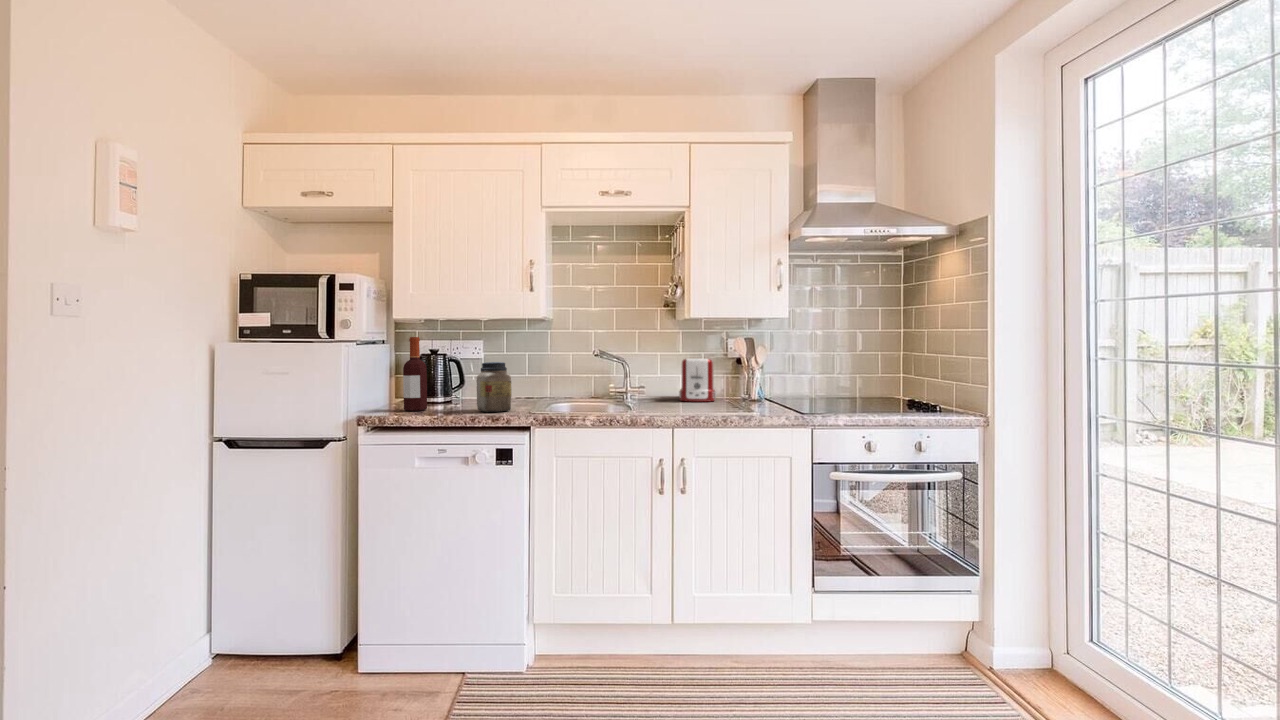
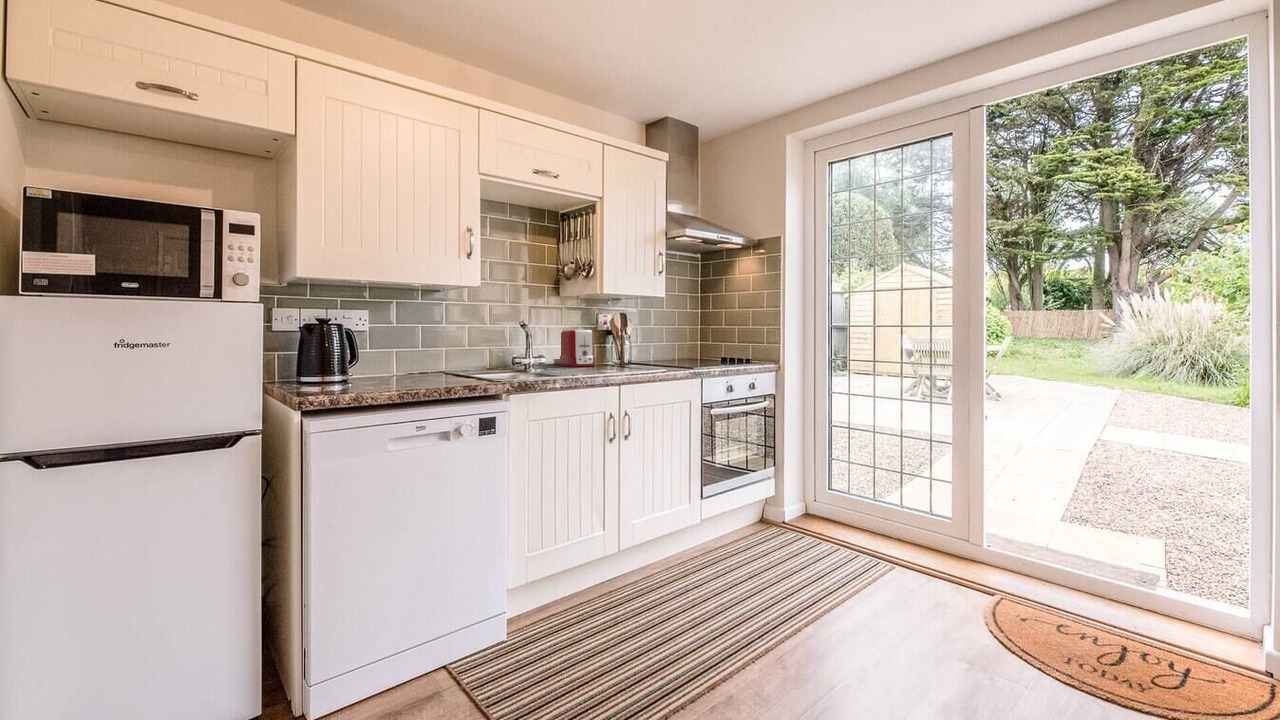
bottle: present [403,337,427,411] -> none [316,301,351,390]
jar: present [476,362,511,412] -> none [417,331,459,385]

